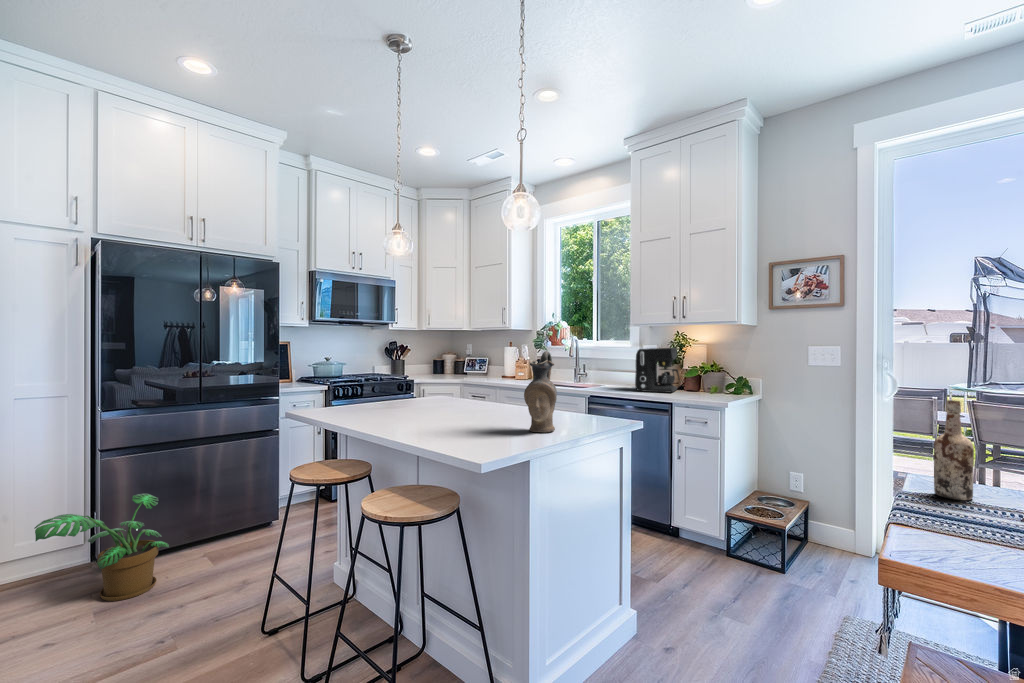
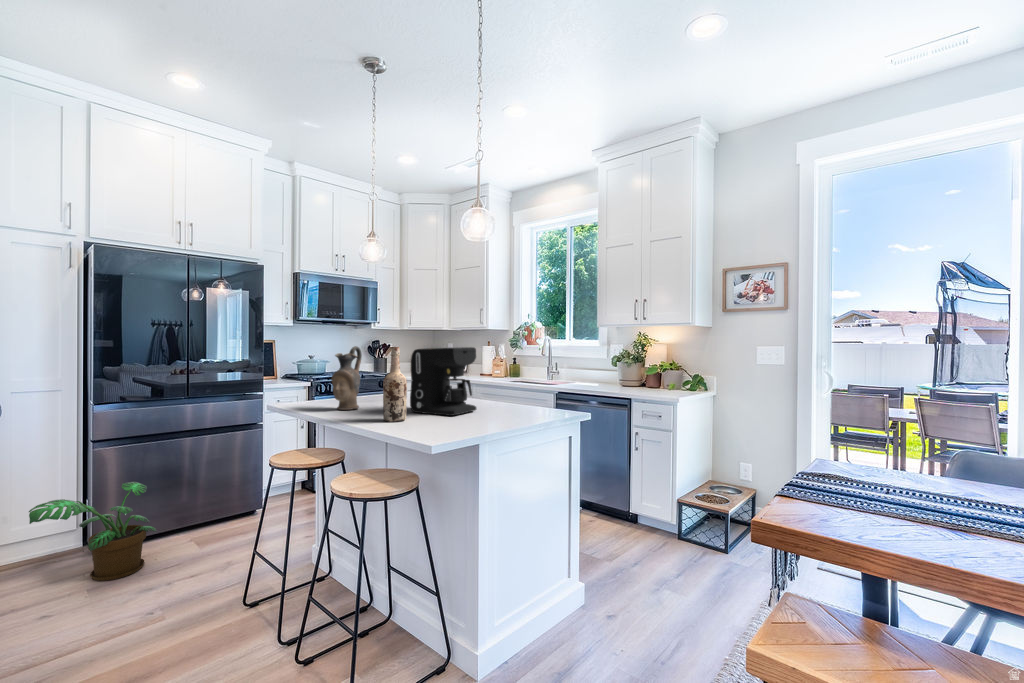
coffee maker: present [635,348,679,392] -> present [410,347,476,416]
ceramic pitcher: present [524,351,557,432] -> present [331,346,362,410]
wine bottle: present [934,400,974,500] -> present [383,347,407,422]

